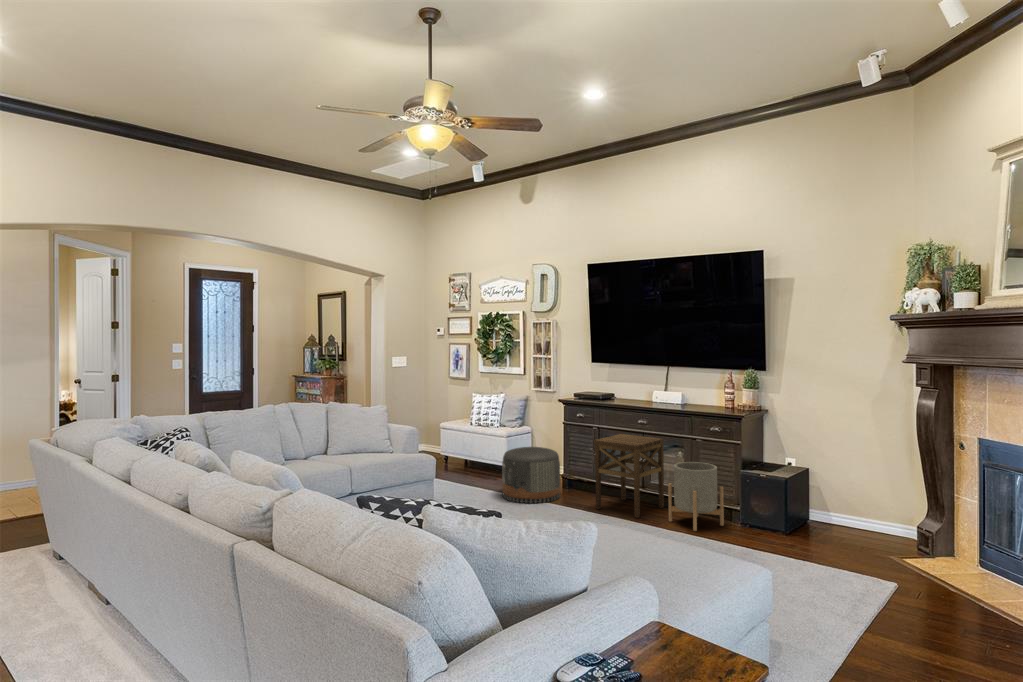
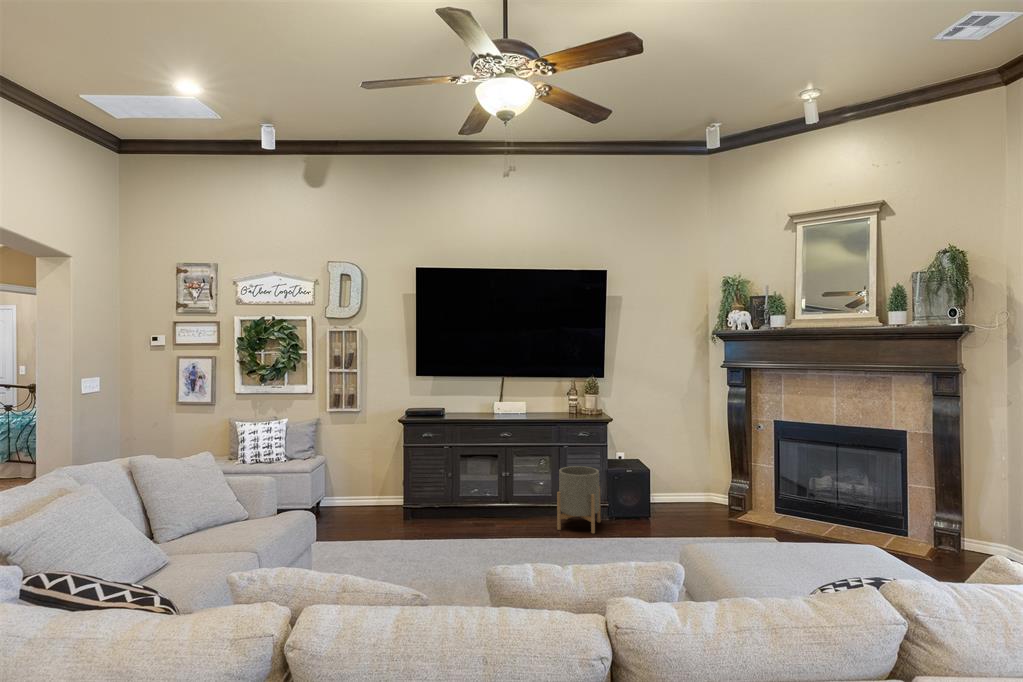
side table: present [594,434,664,518] -> none [476,449,531,535]
pouf: present [502,447,560,503] -> none [349,478,421,551]

